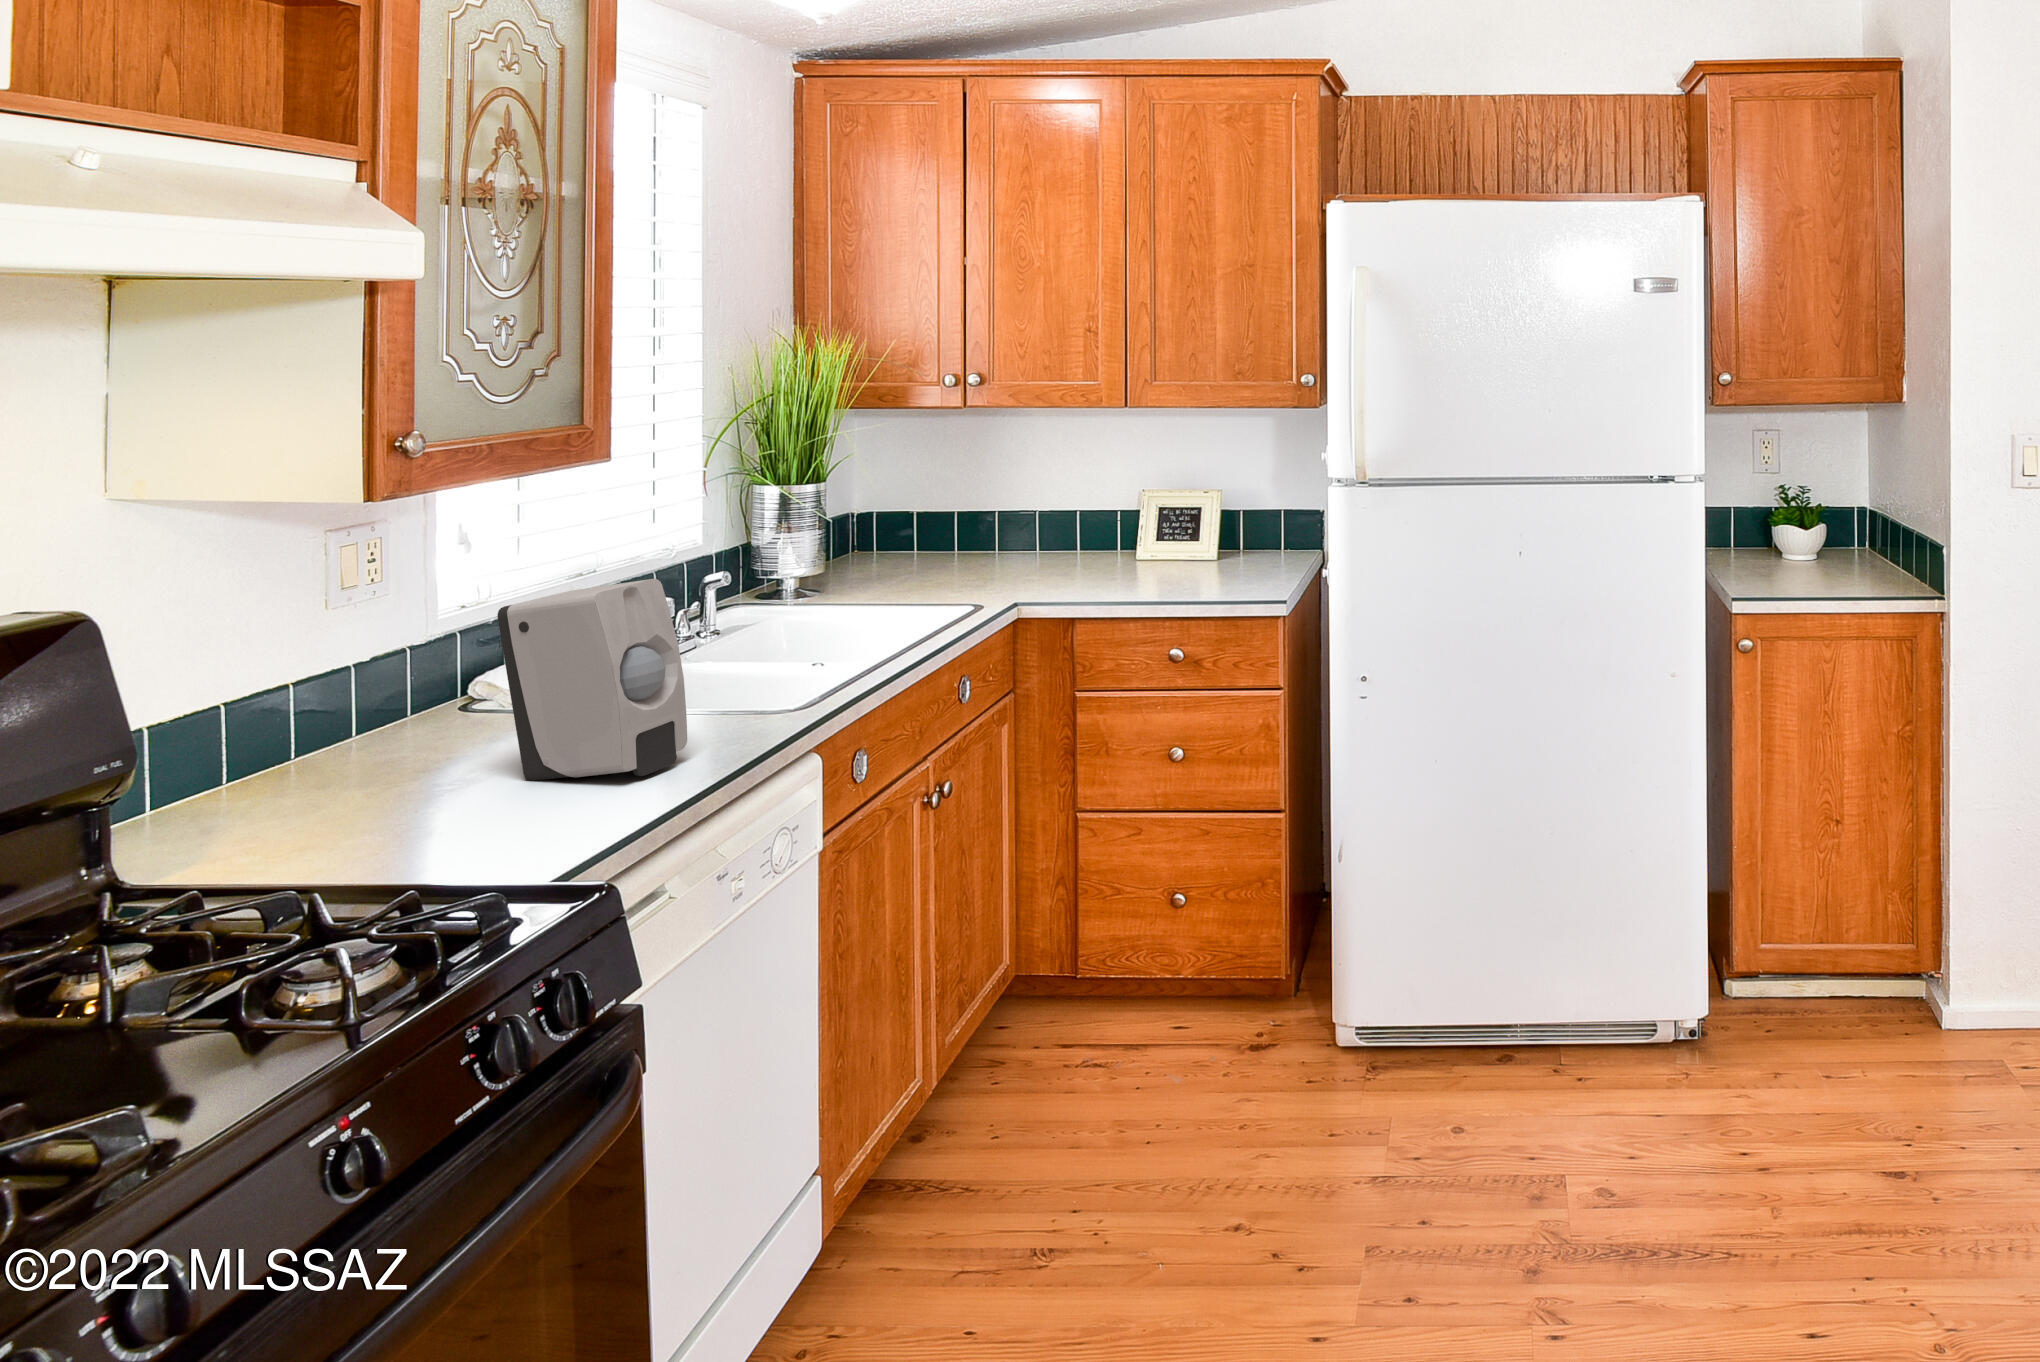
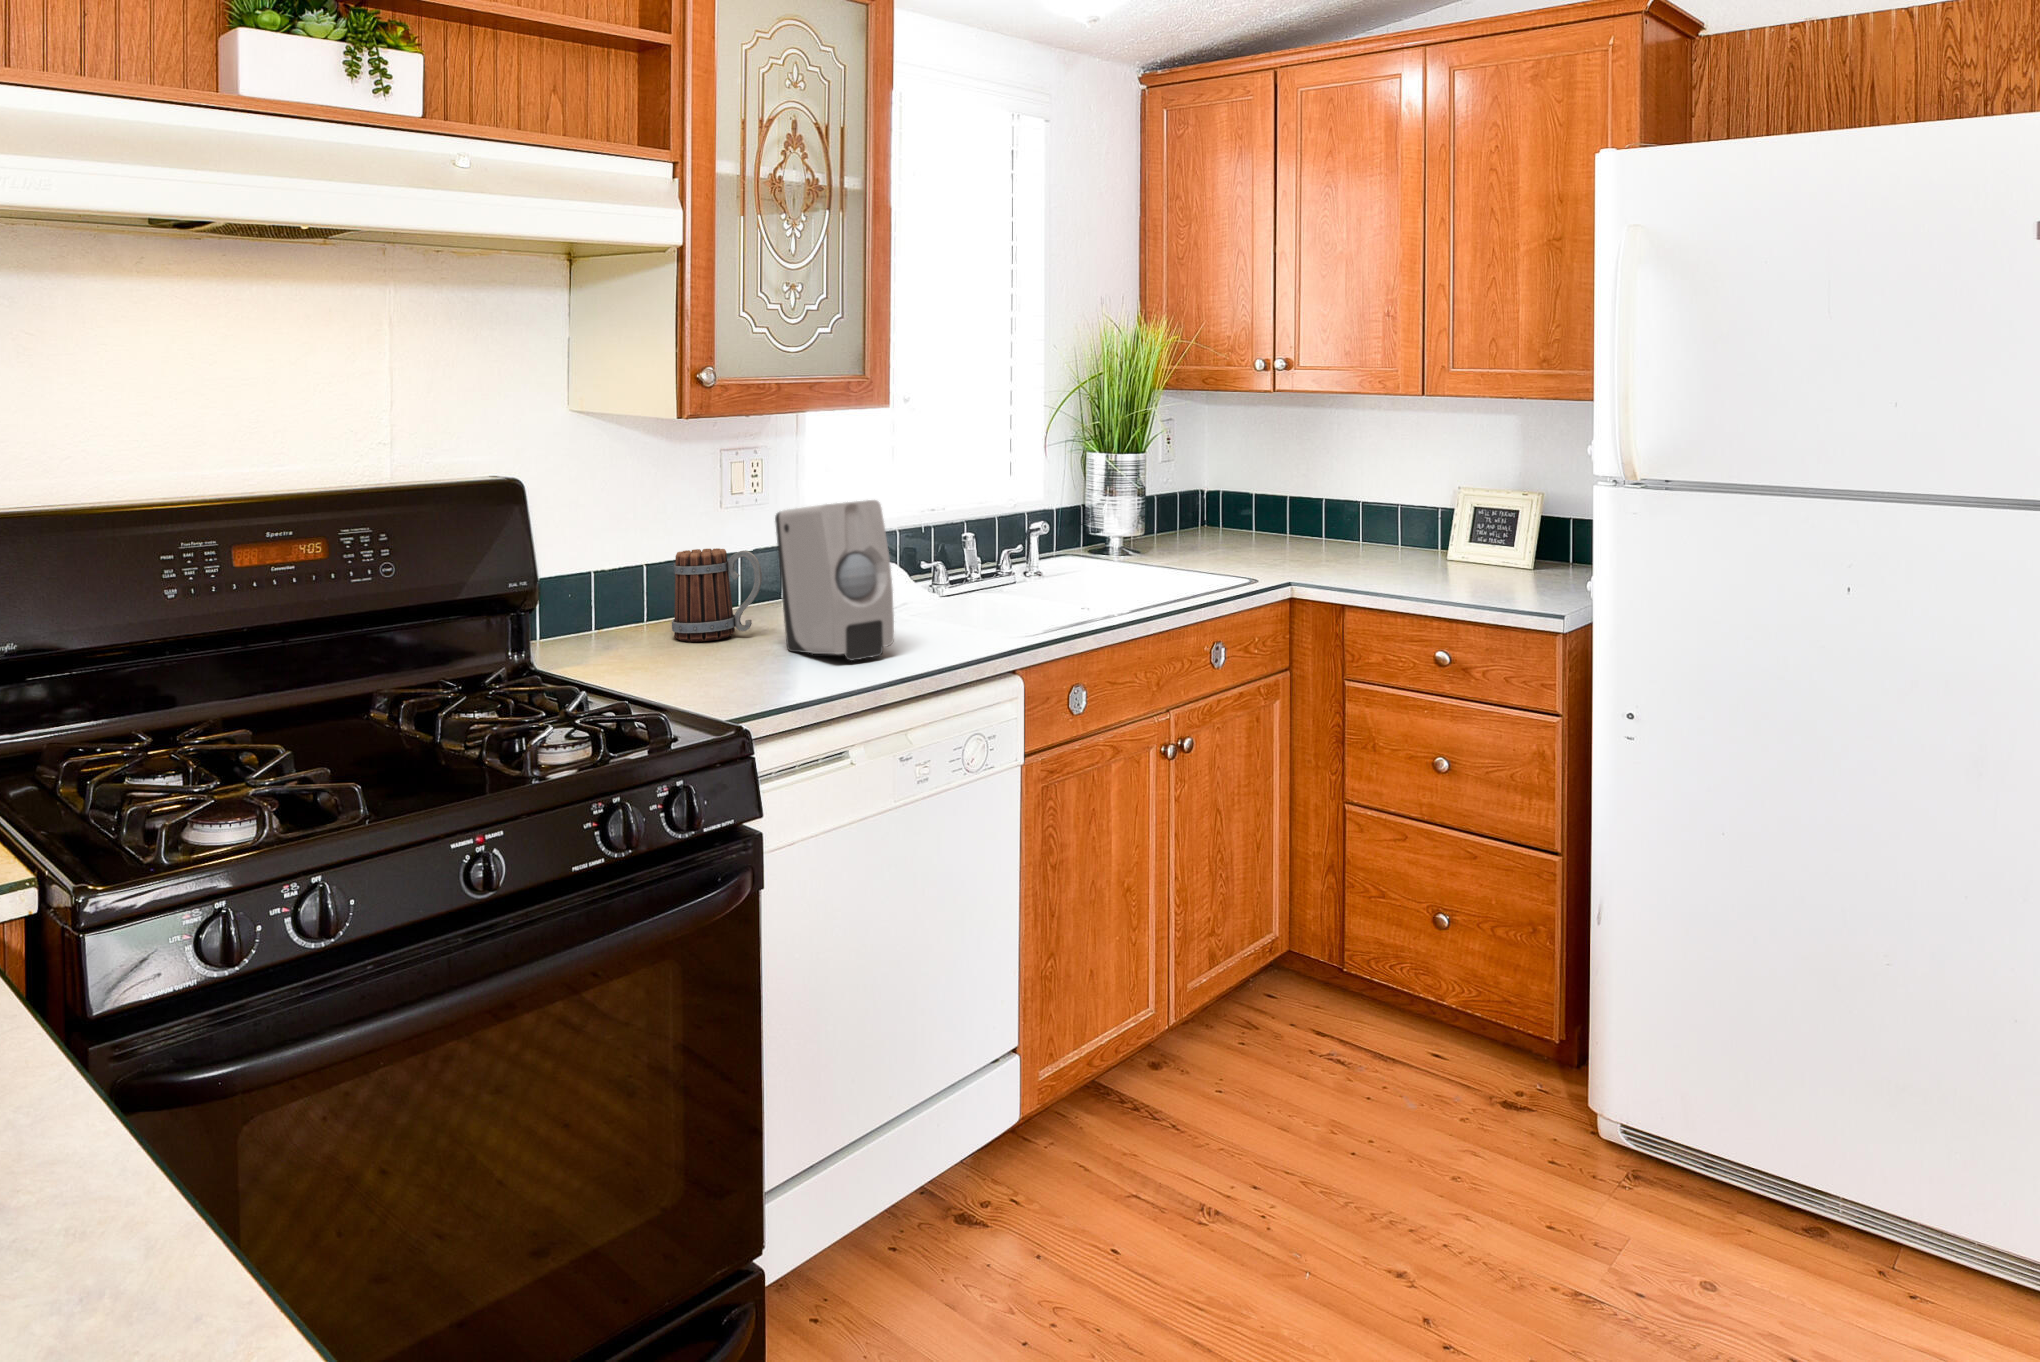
mug: none [308,663,456,798] -> present [672,548,762,642]

